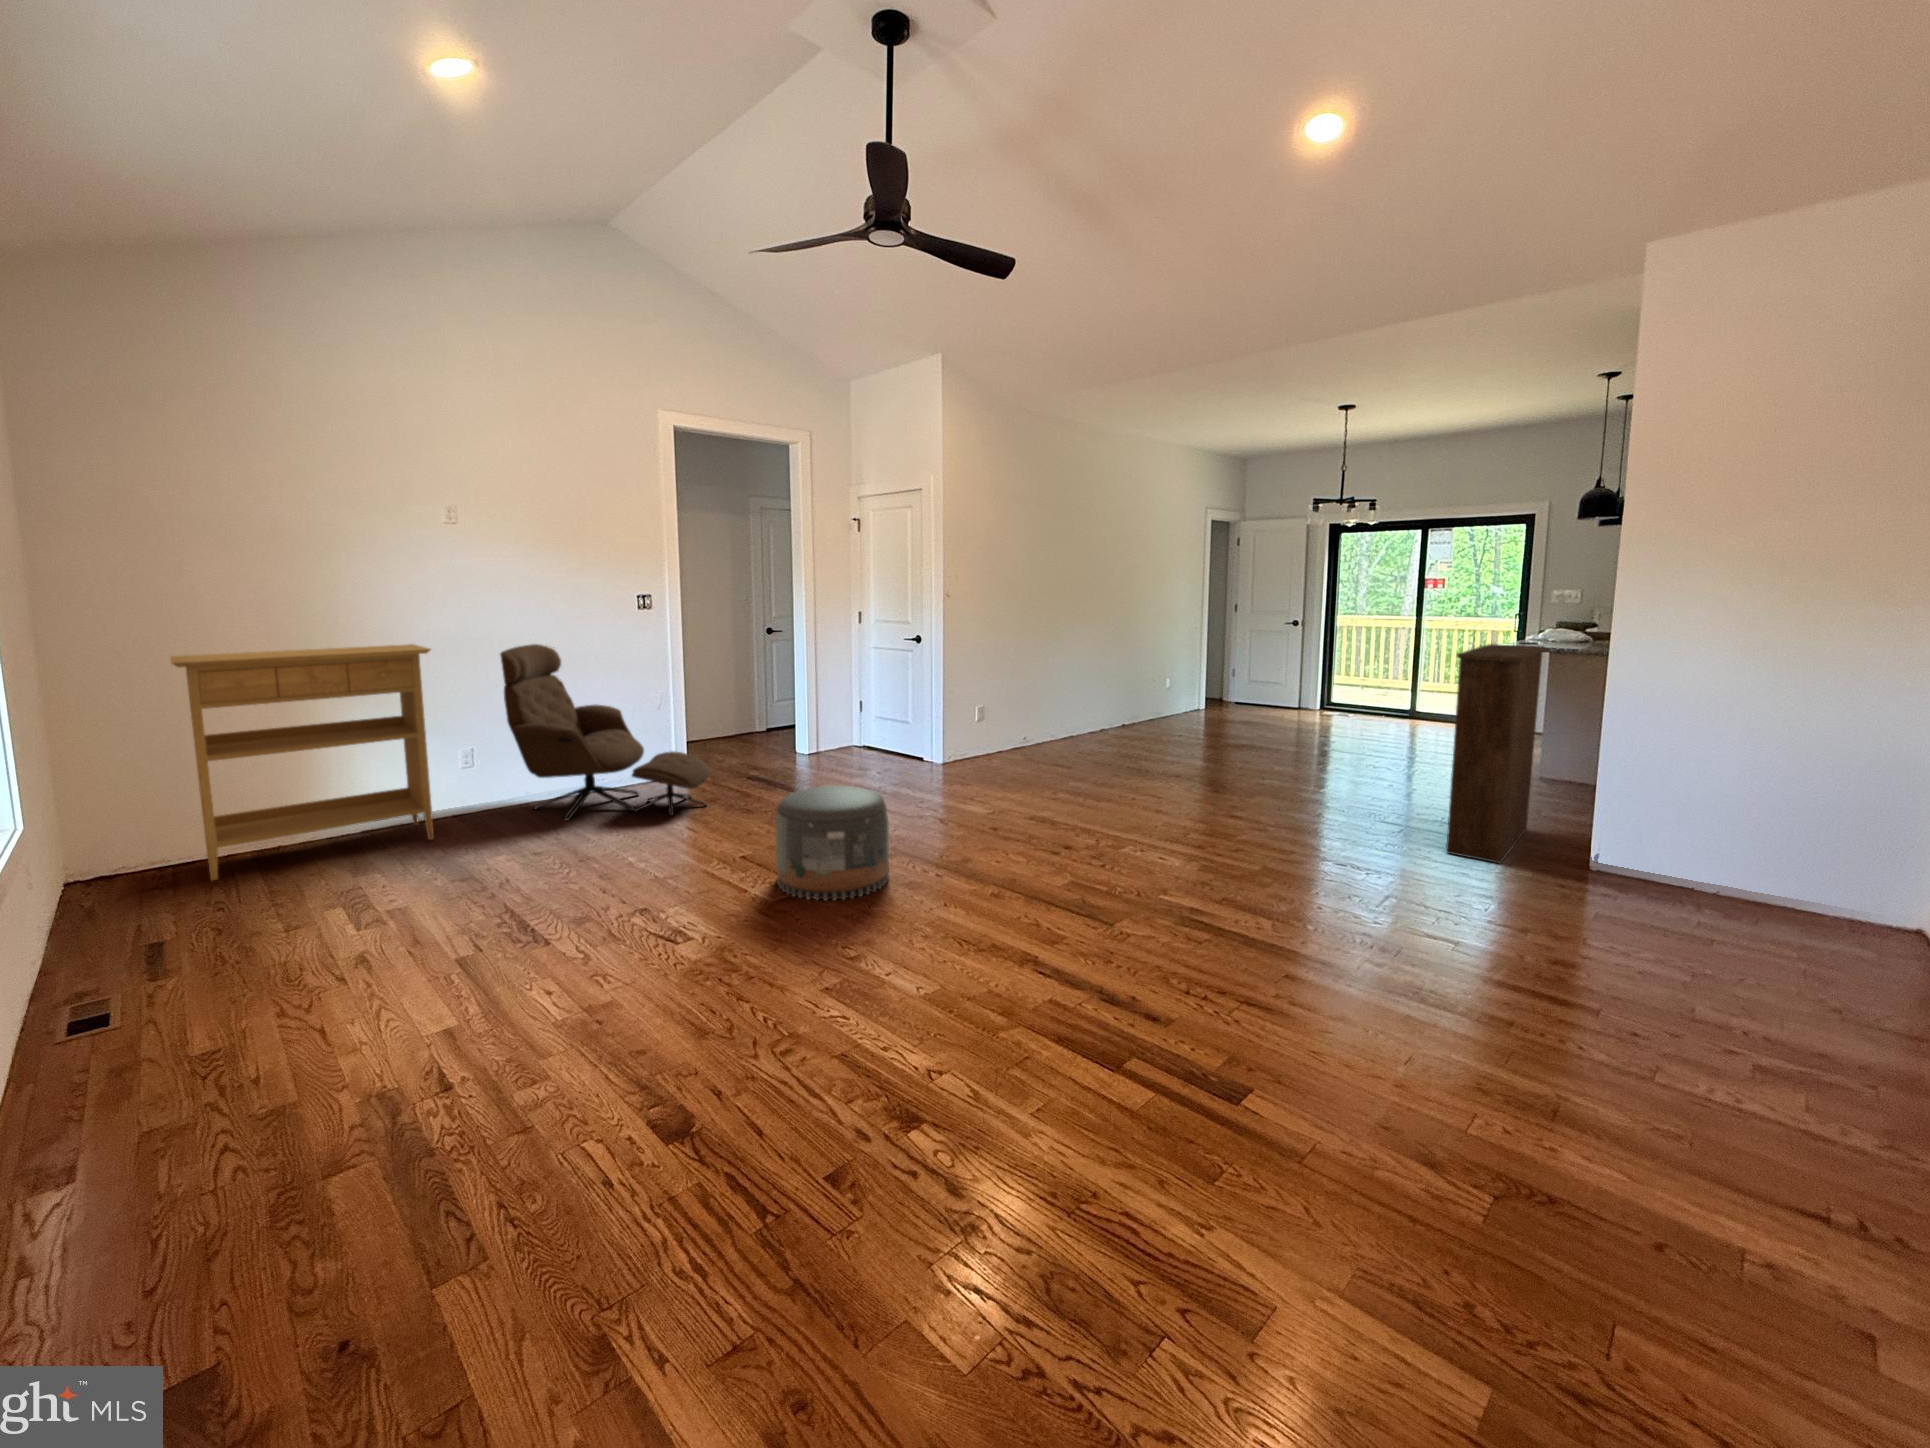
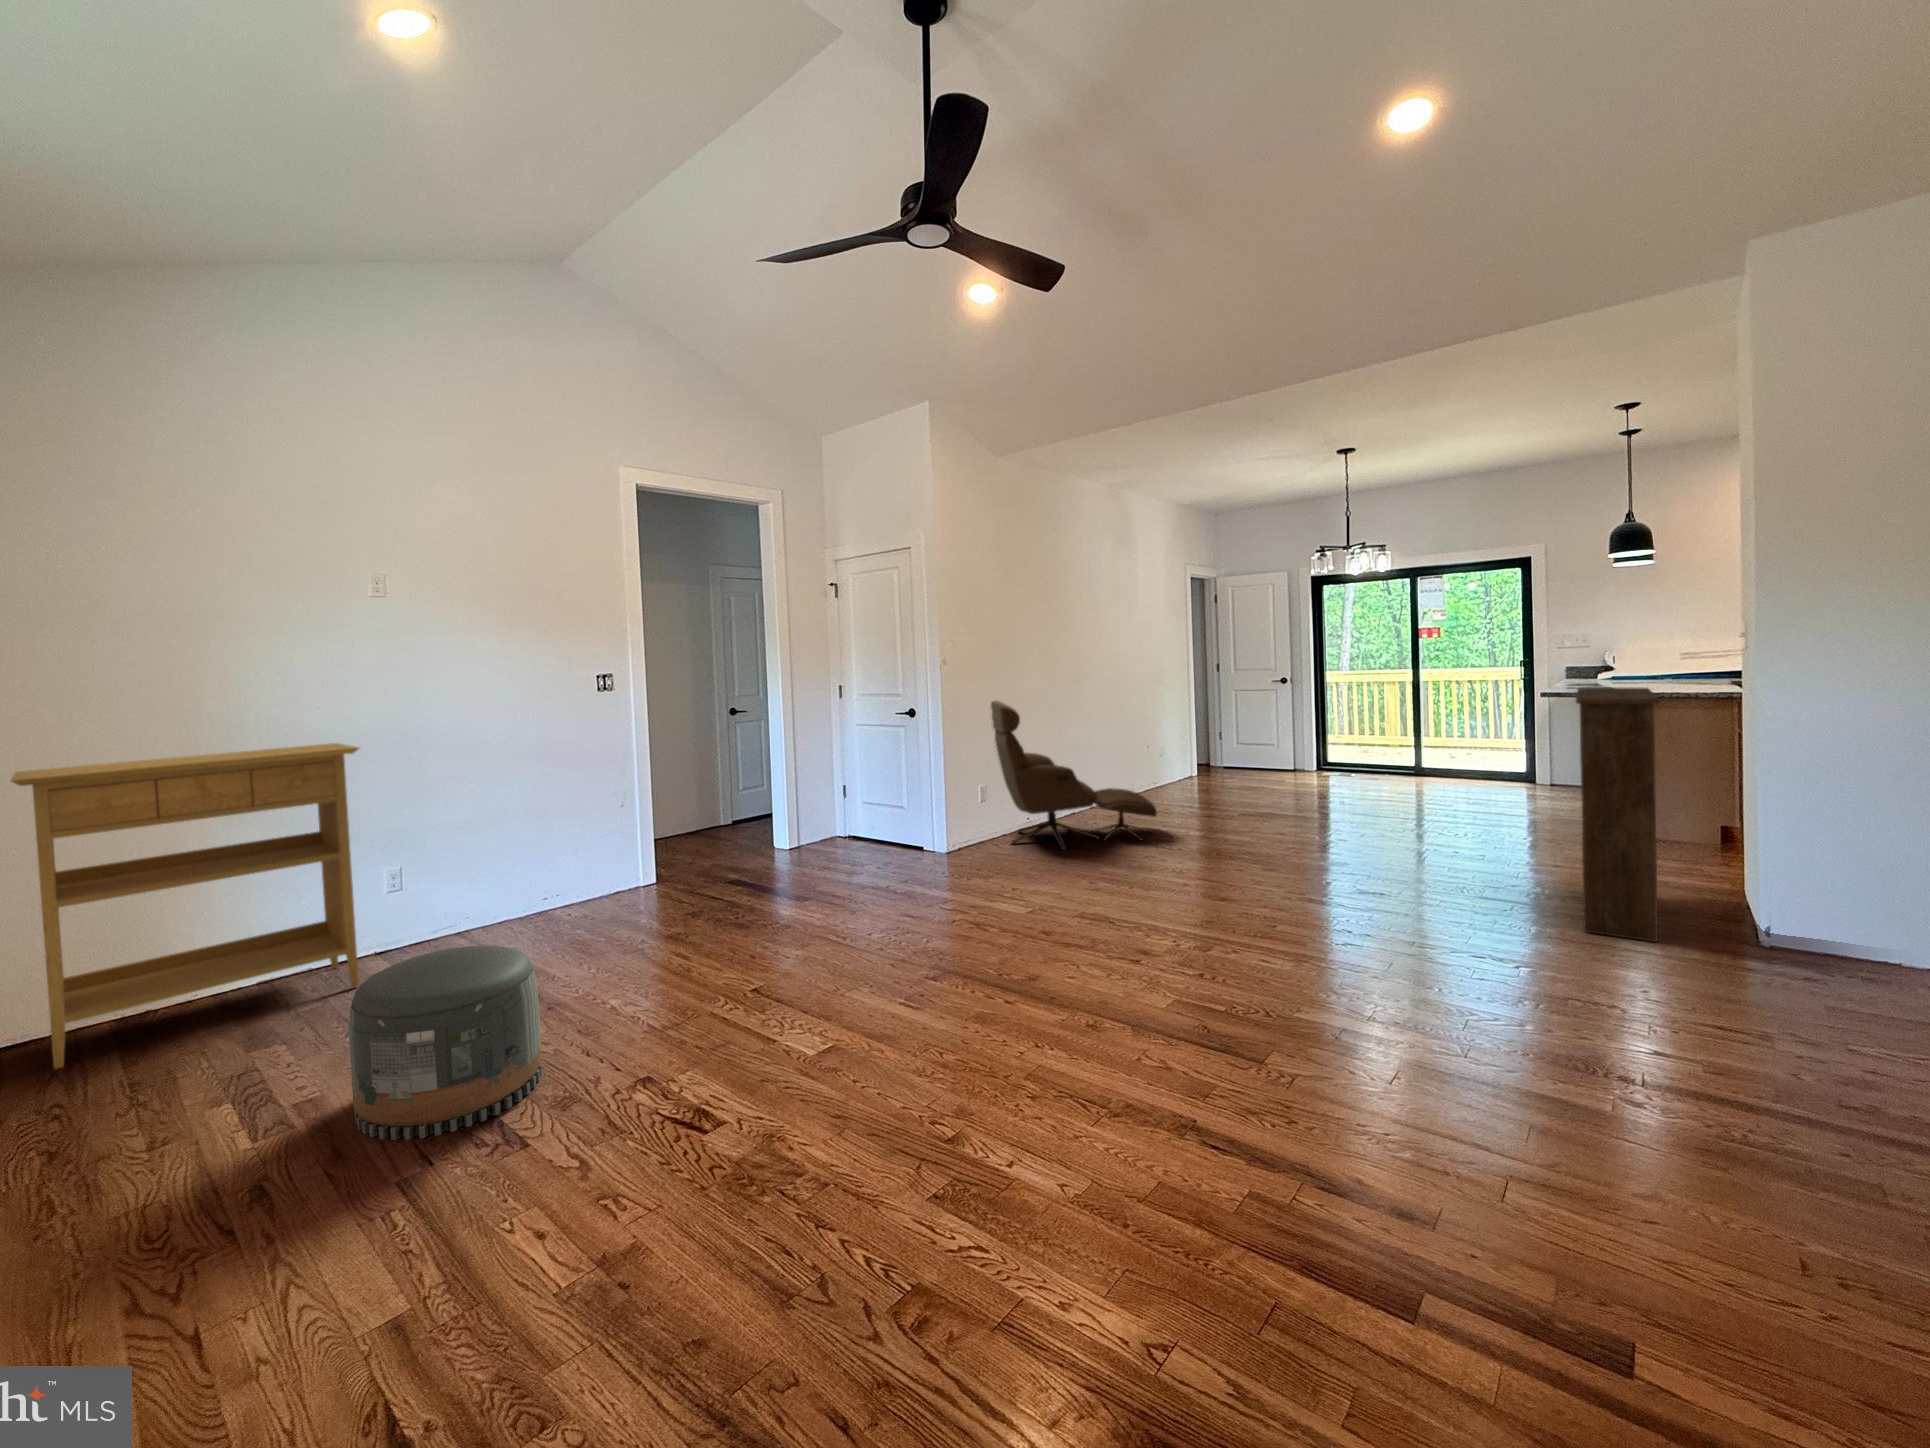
lounge chair: present [500,644,710,821] -> present [991,701,1157,849]
pouf: present [776,786,889,901] -> present [349,946,542,1140]

